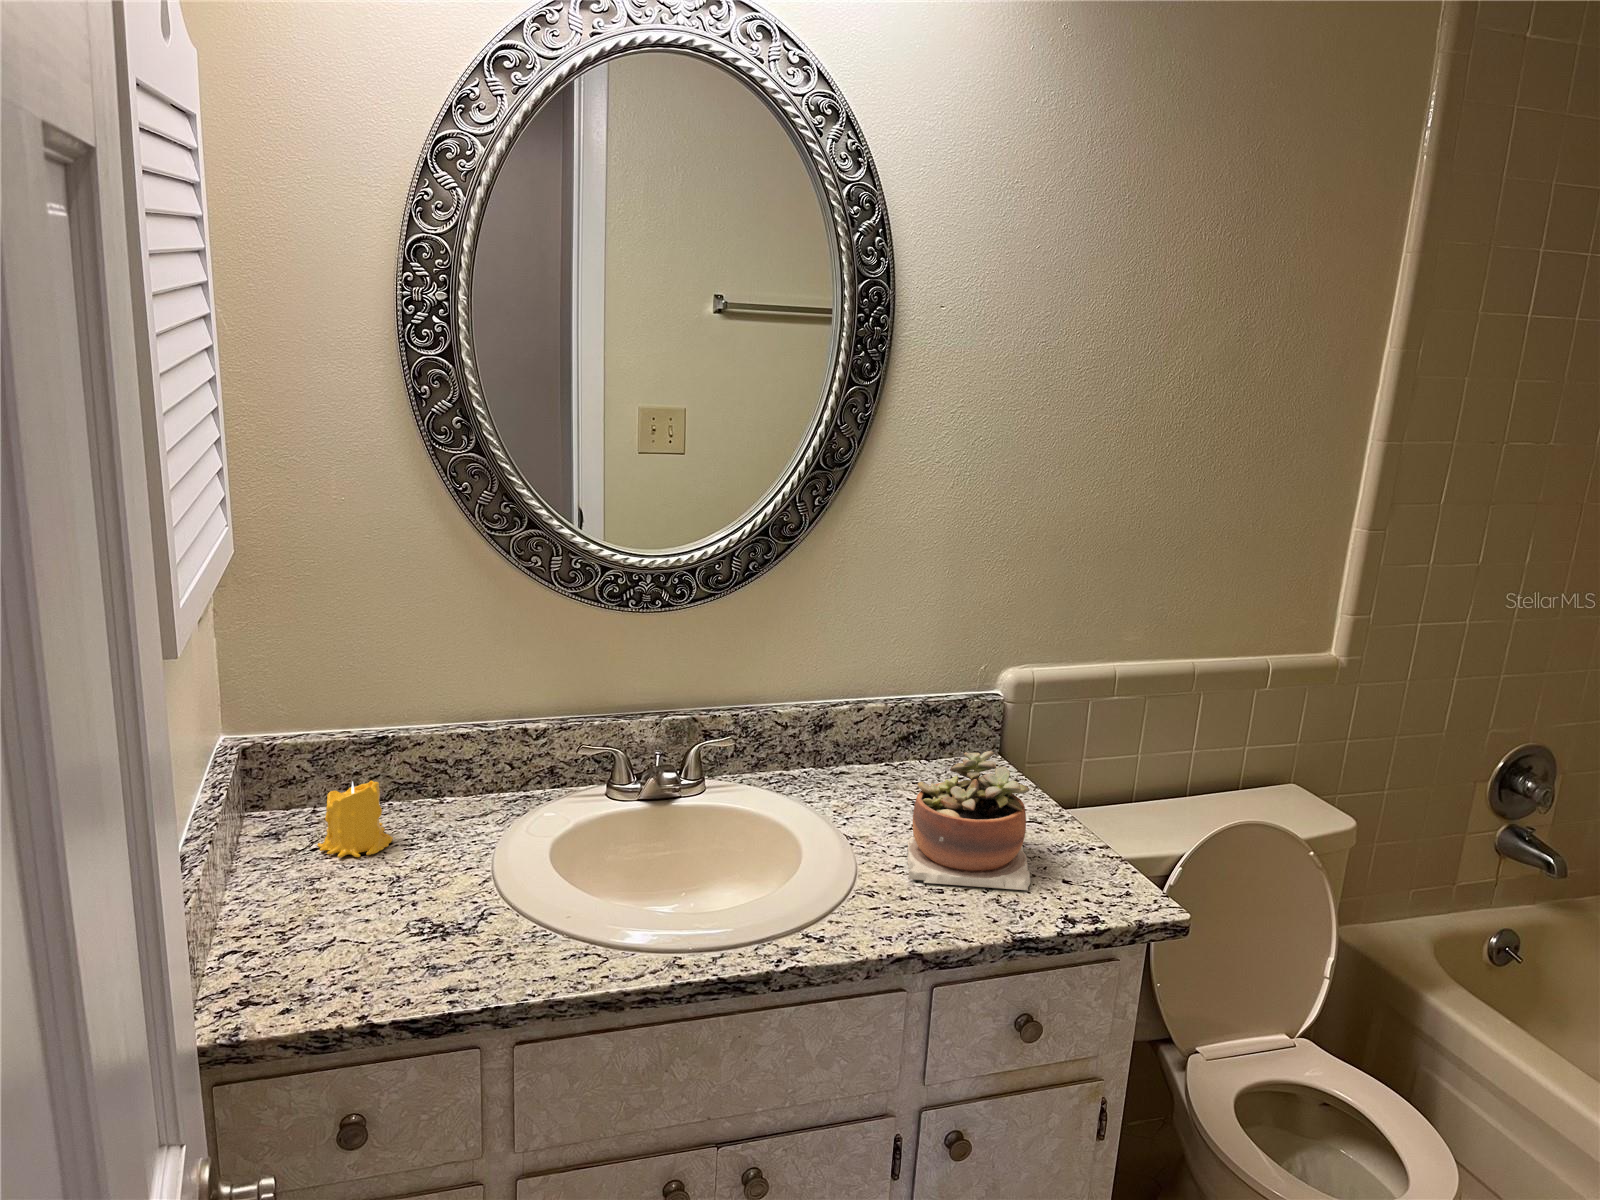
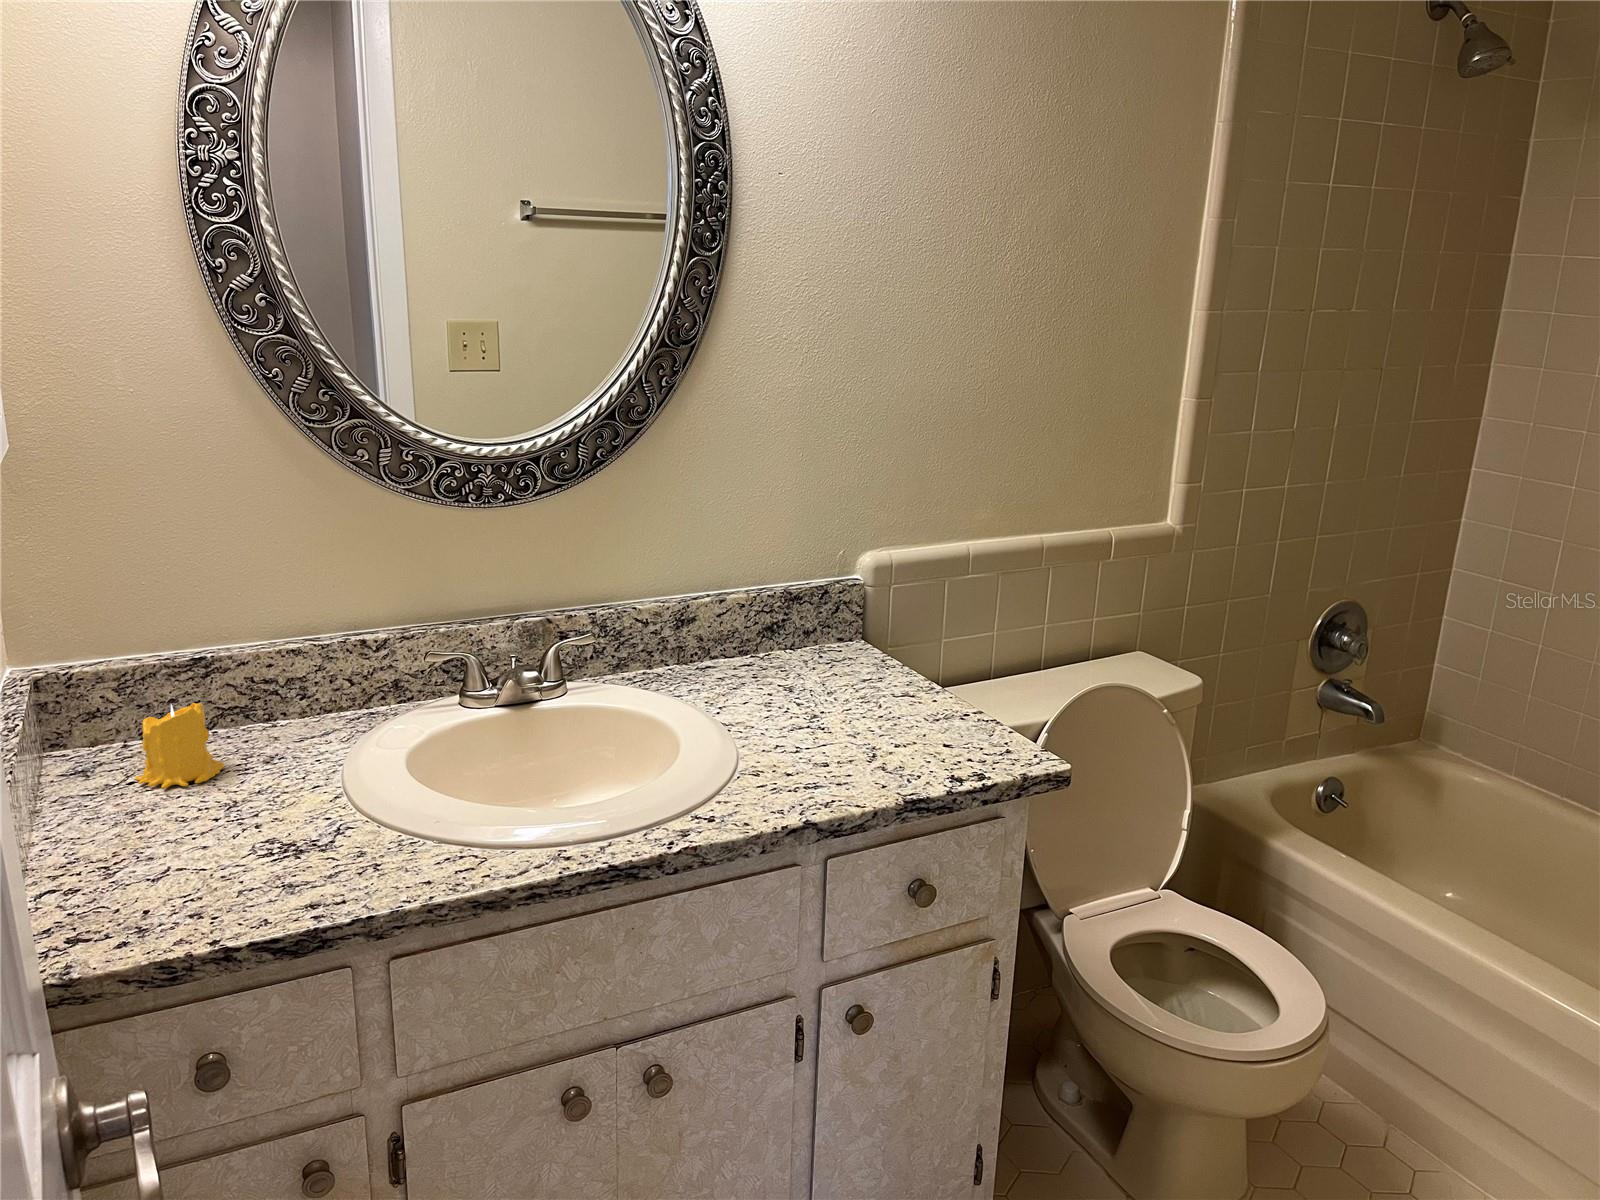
succulent plant: present [907,751,1030,890] -> none [785,623,913,758]

